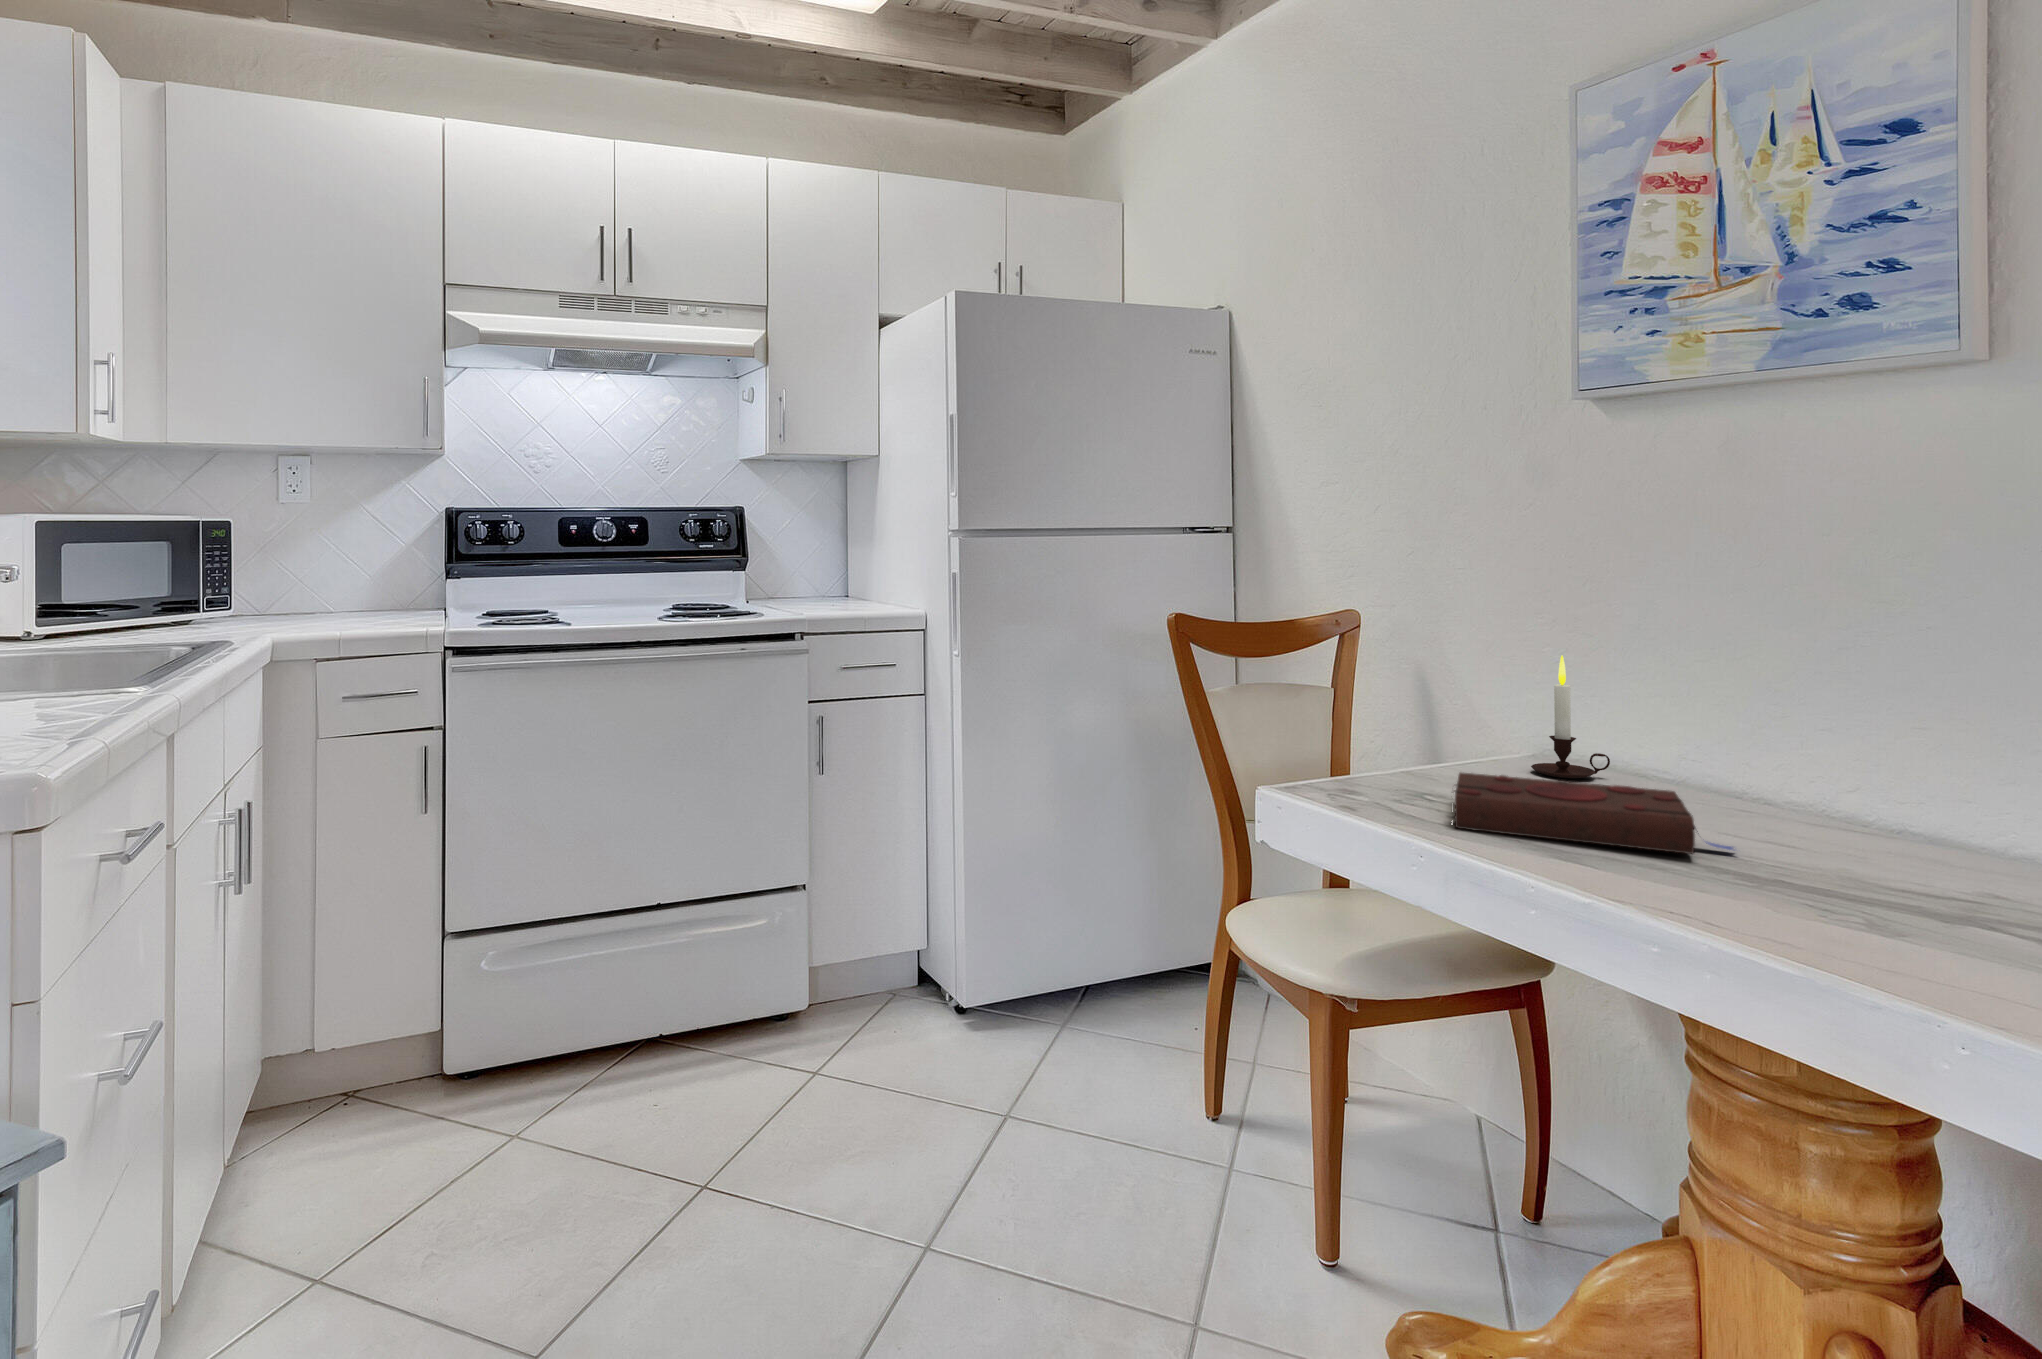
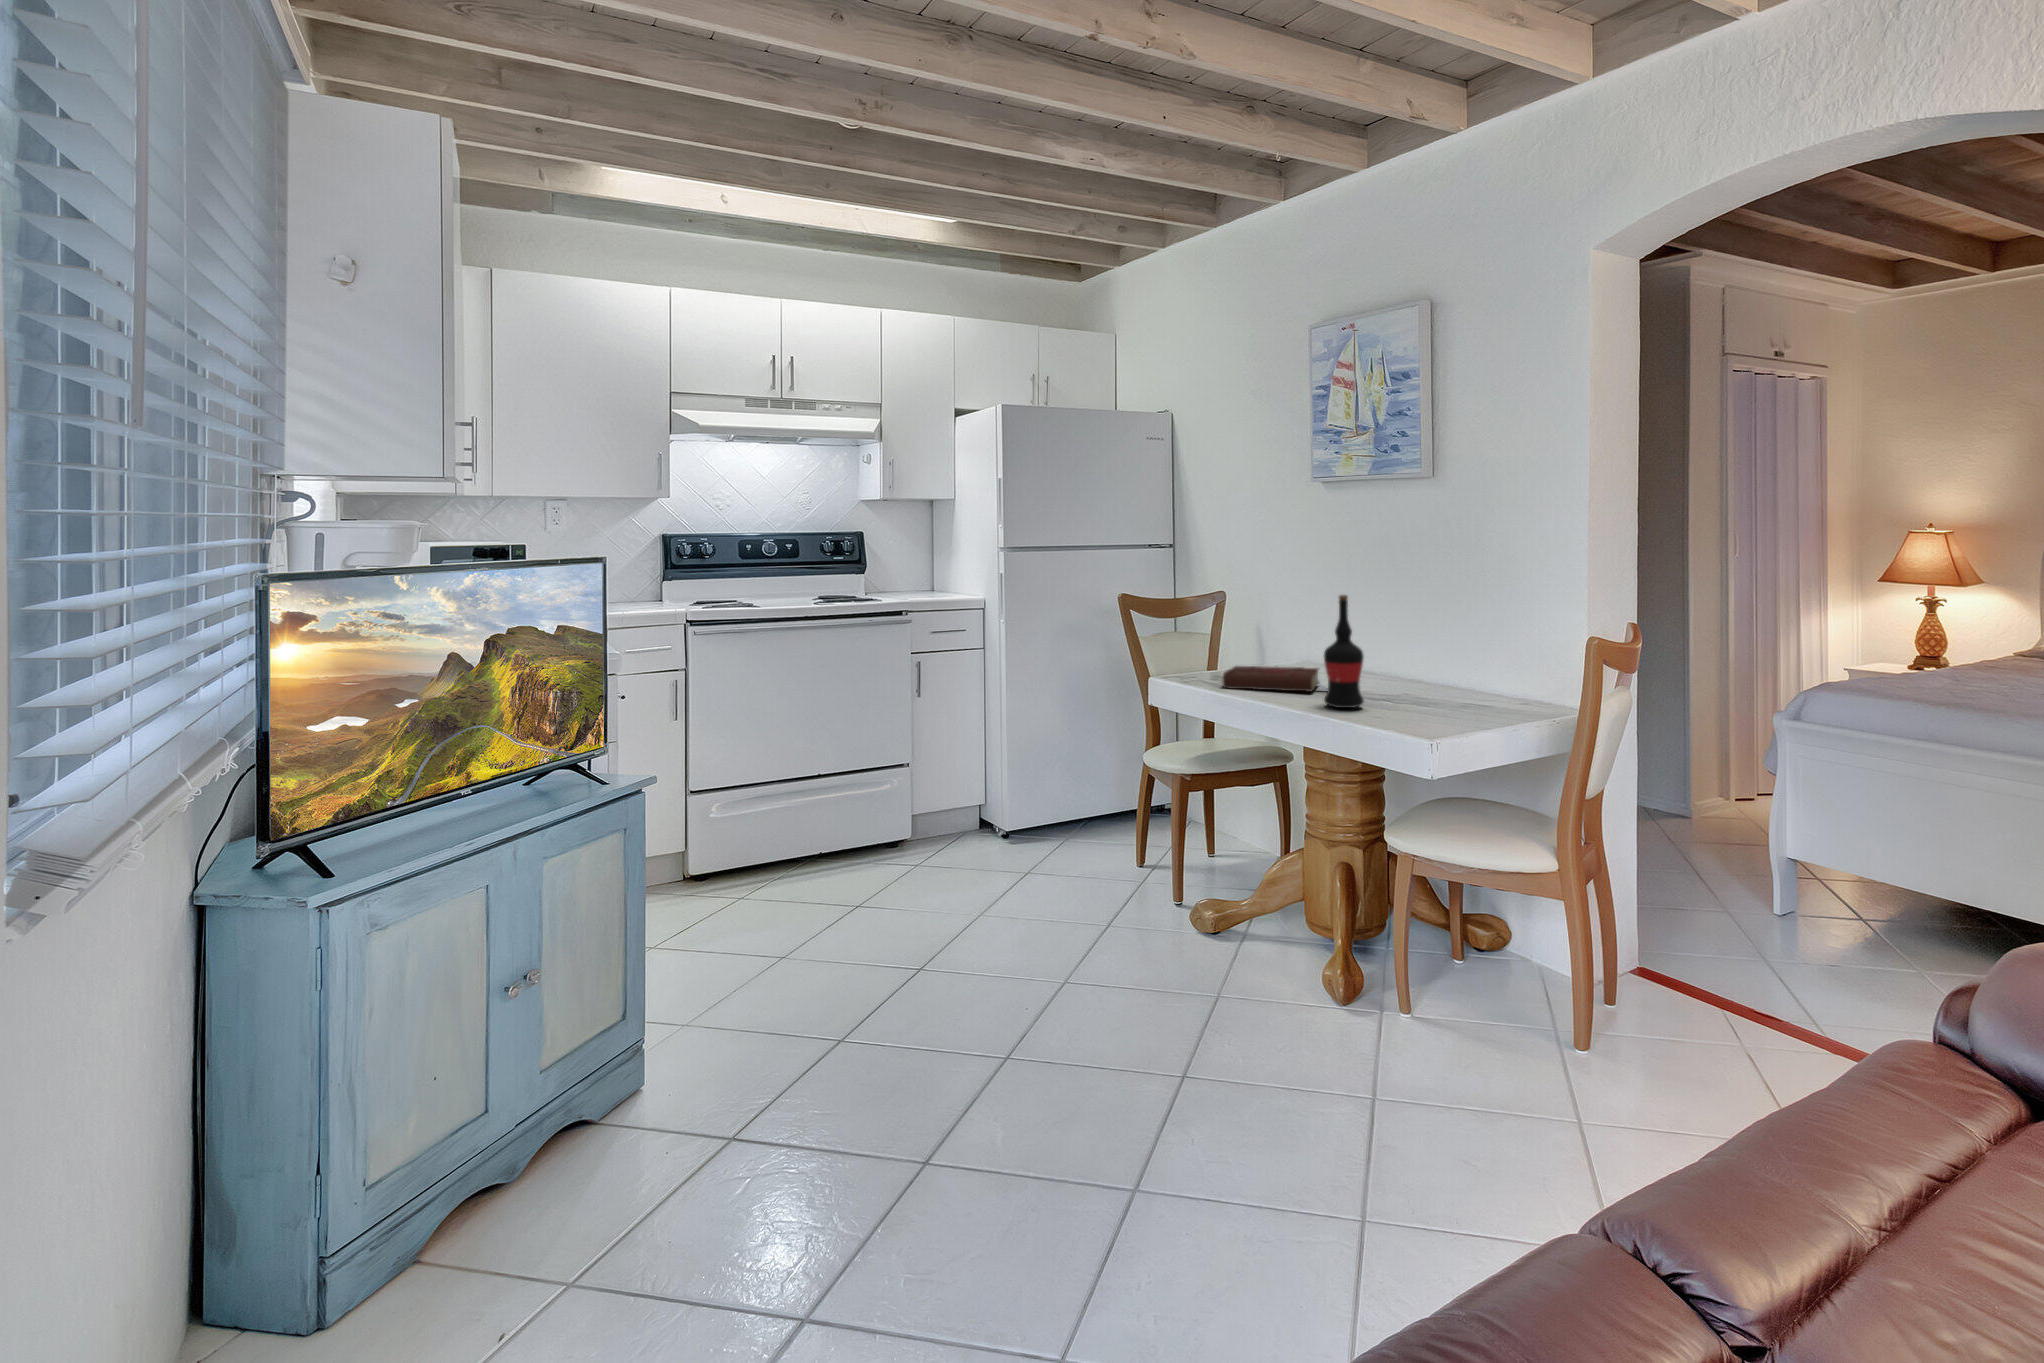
wine bottle: none [1780,631,1911,926] -> present [1324,595,1364,708]
candle: present [1531,656,1610,778] -> none [1284,611,1318,670]

